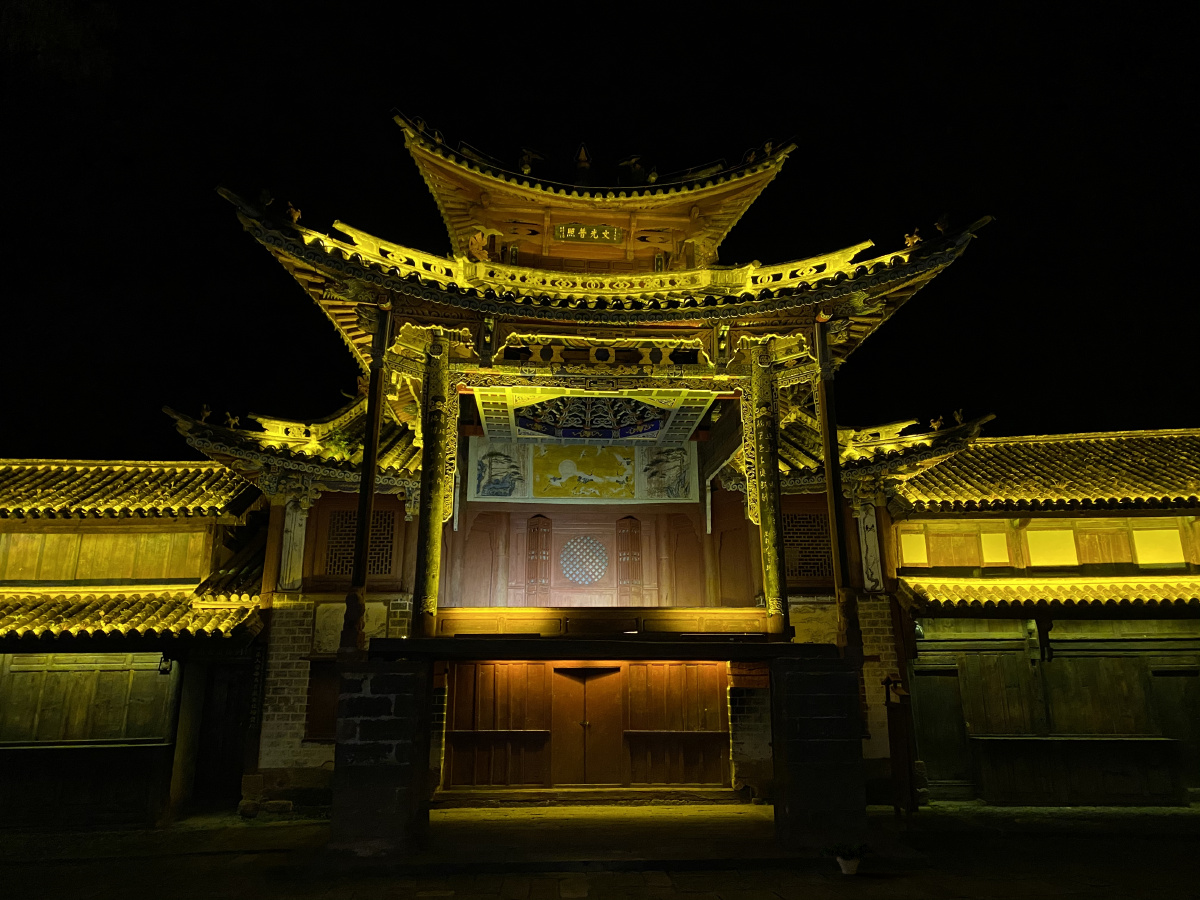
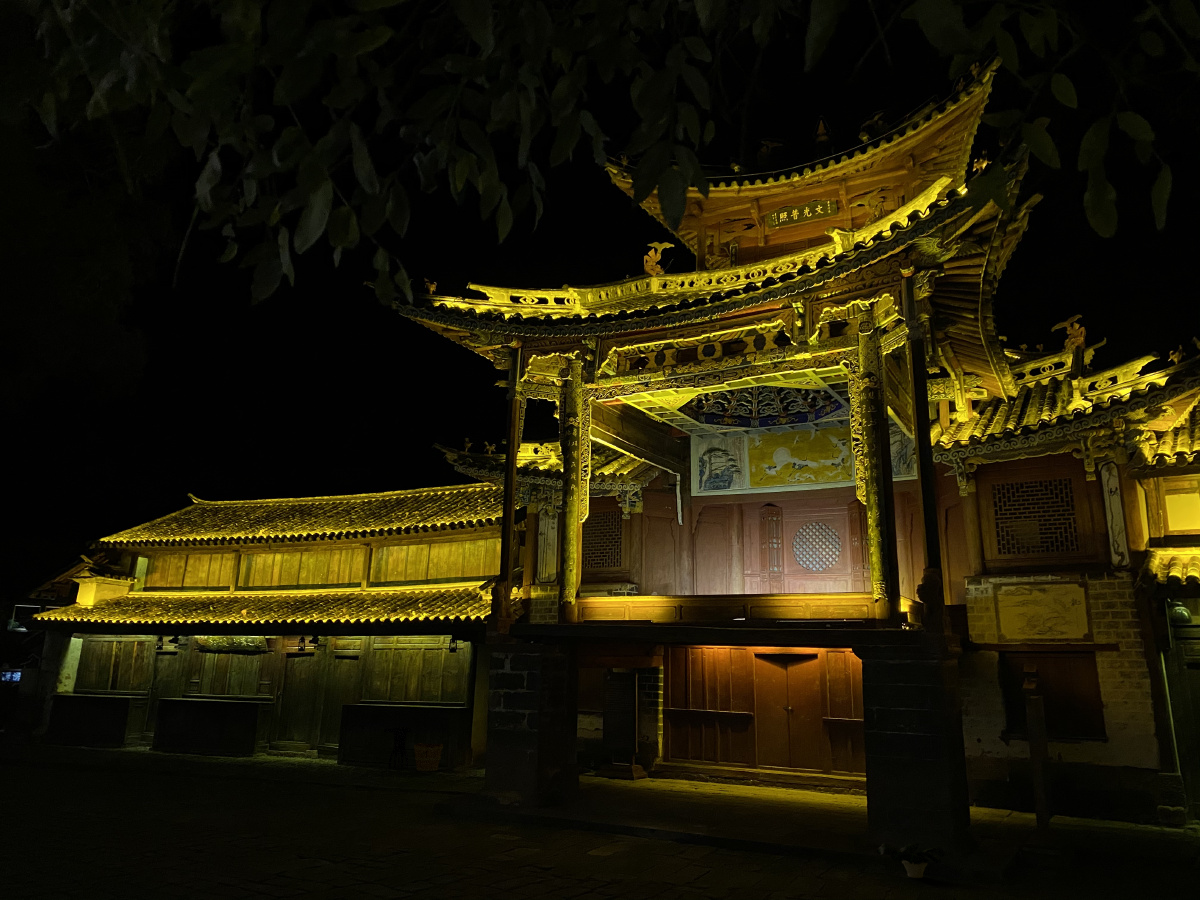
stool: none [34,779,75,839] -> present [384,727,411,769]
wooden bucket: none [86,797,130,837] -> present [414,743,443,772]

